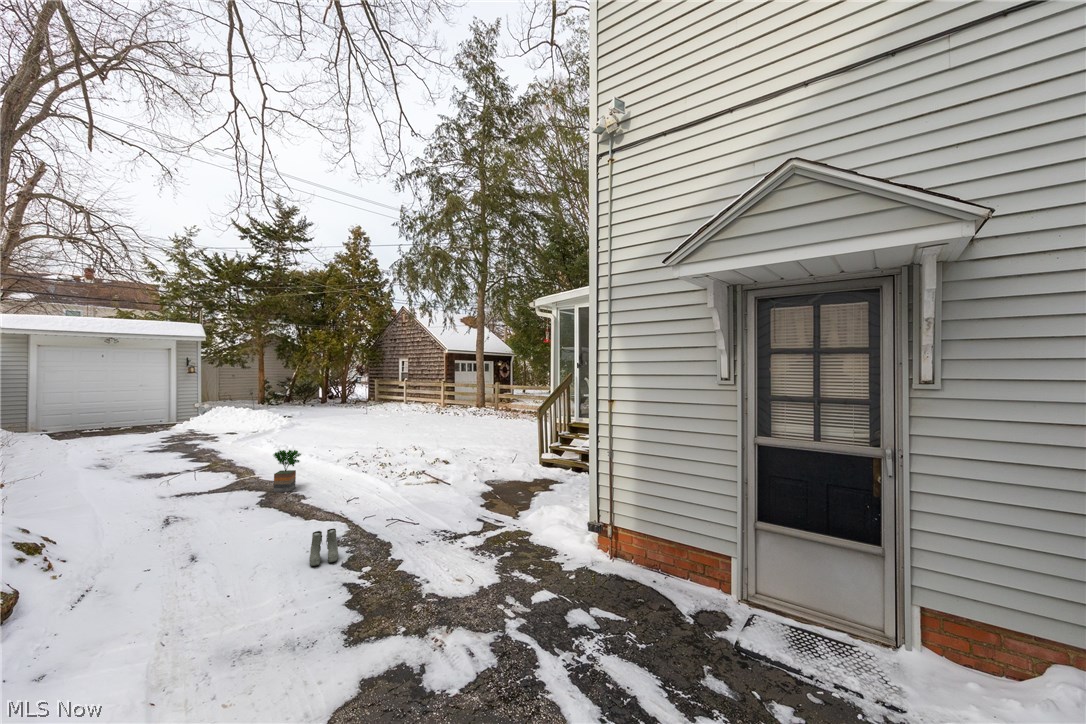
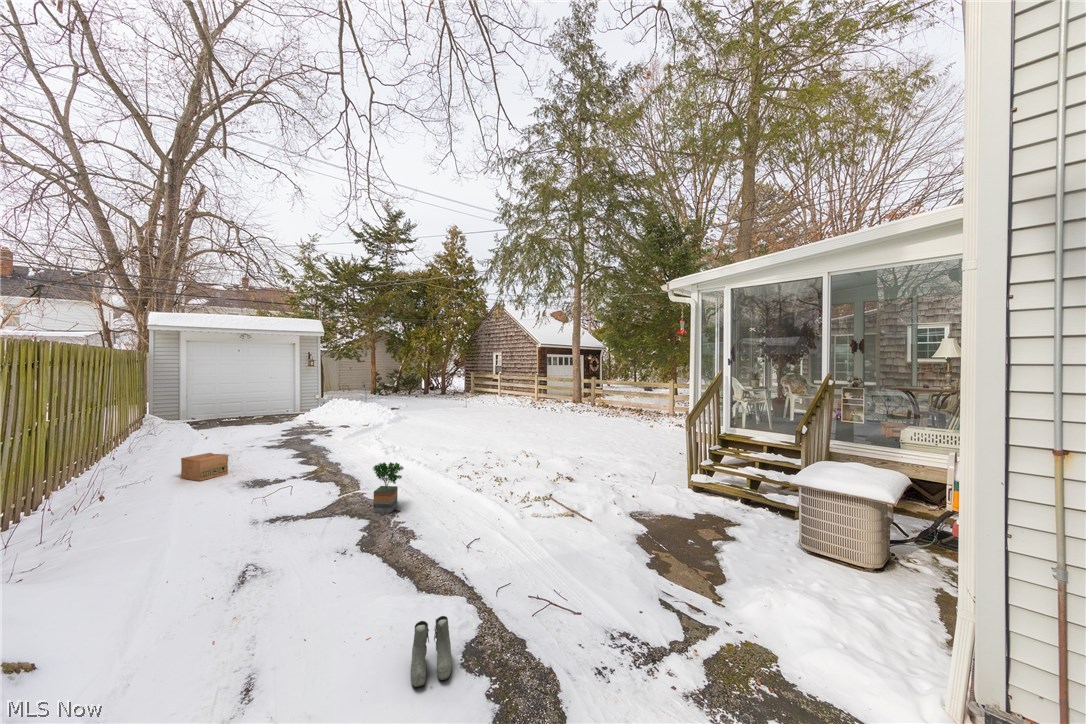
cardboard box: none [67,454,118,479] -> present [181,453,228,481]

